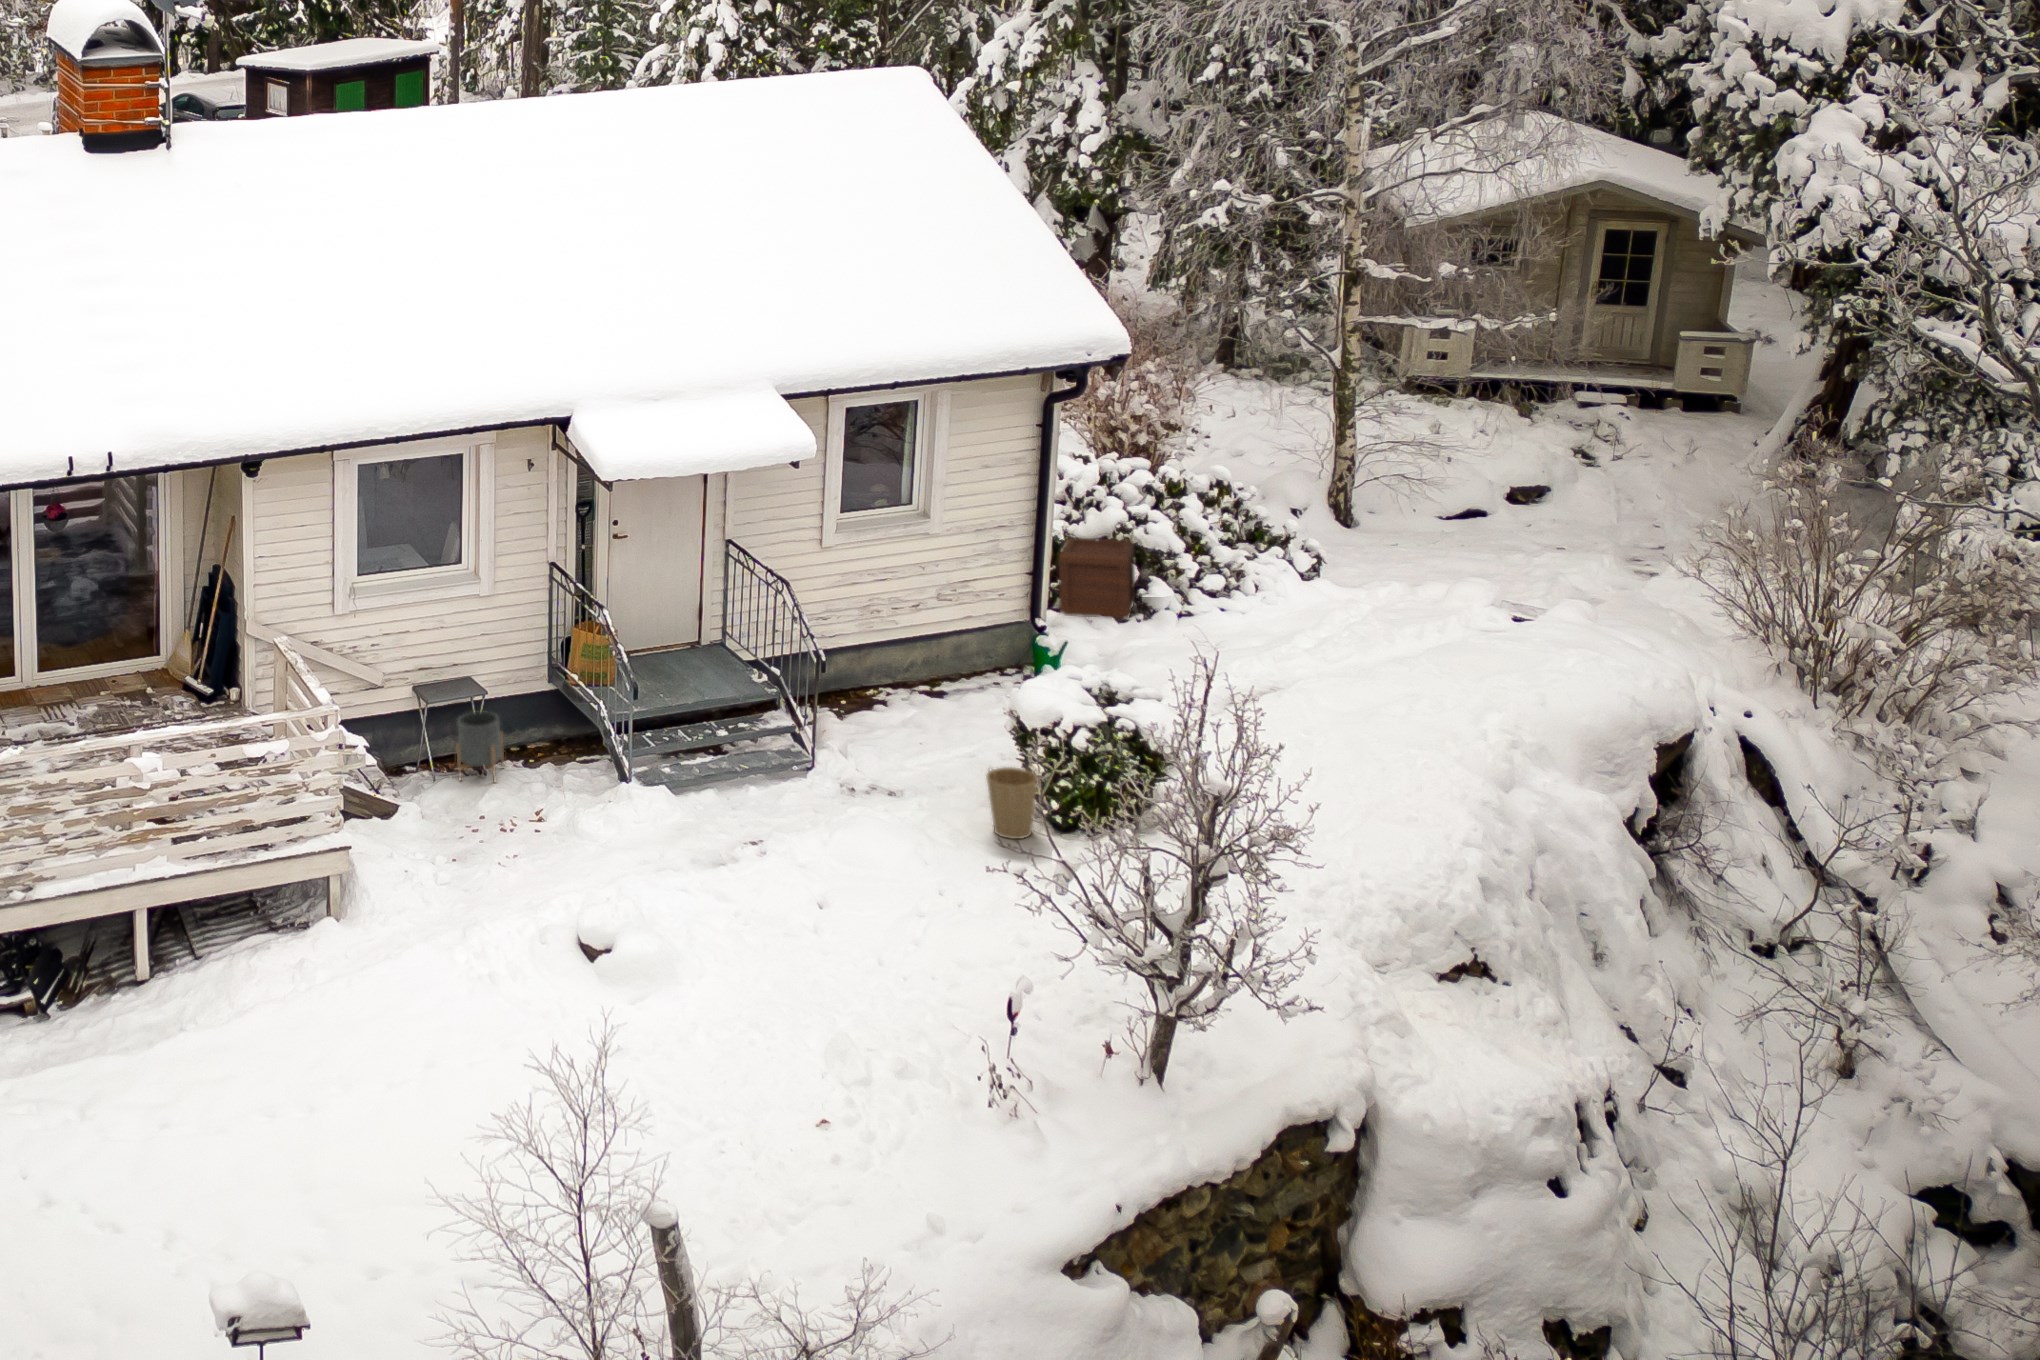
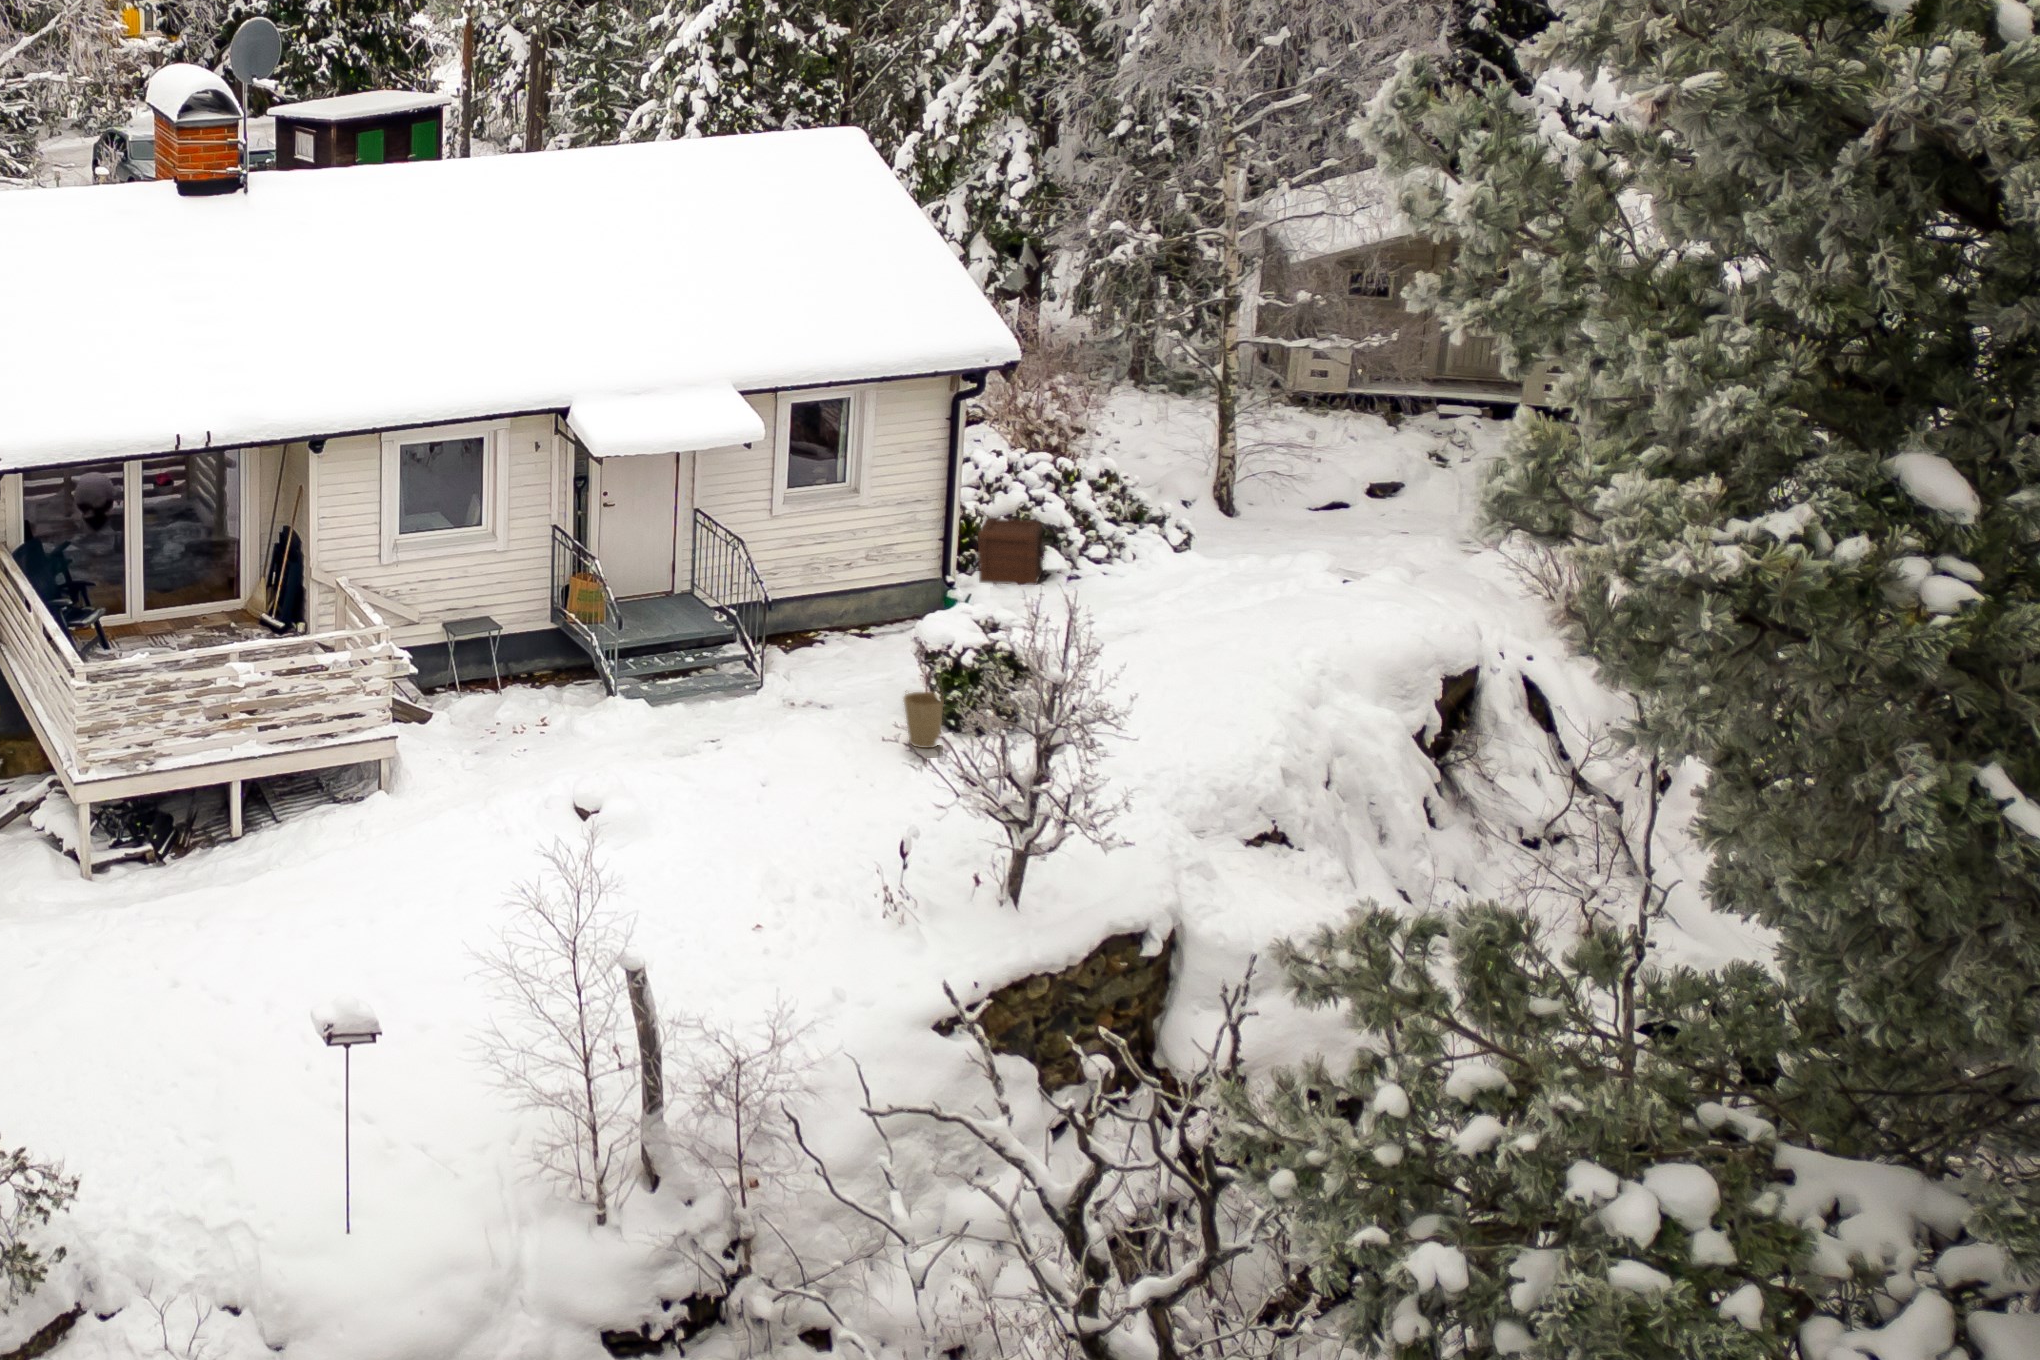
planter: present [456,711,504,782] -> none [477,650,516,706]

